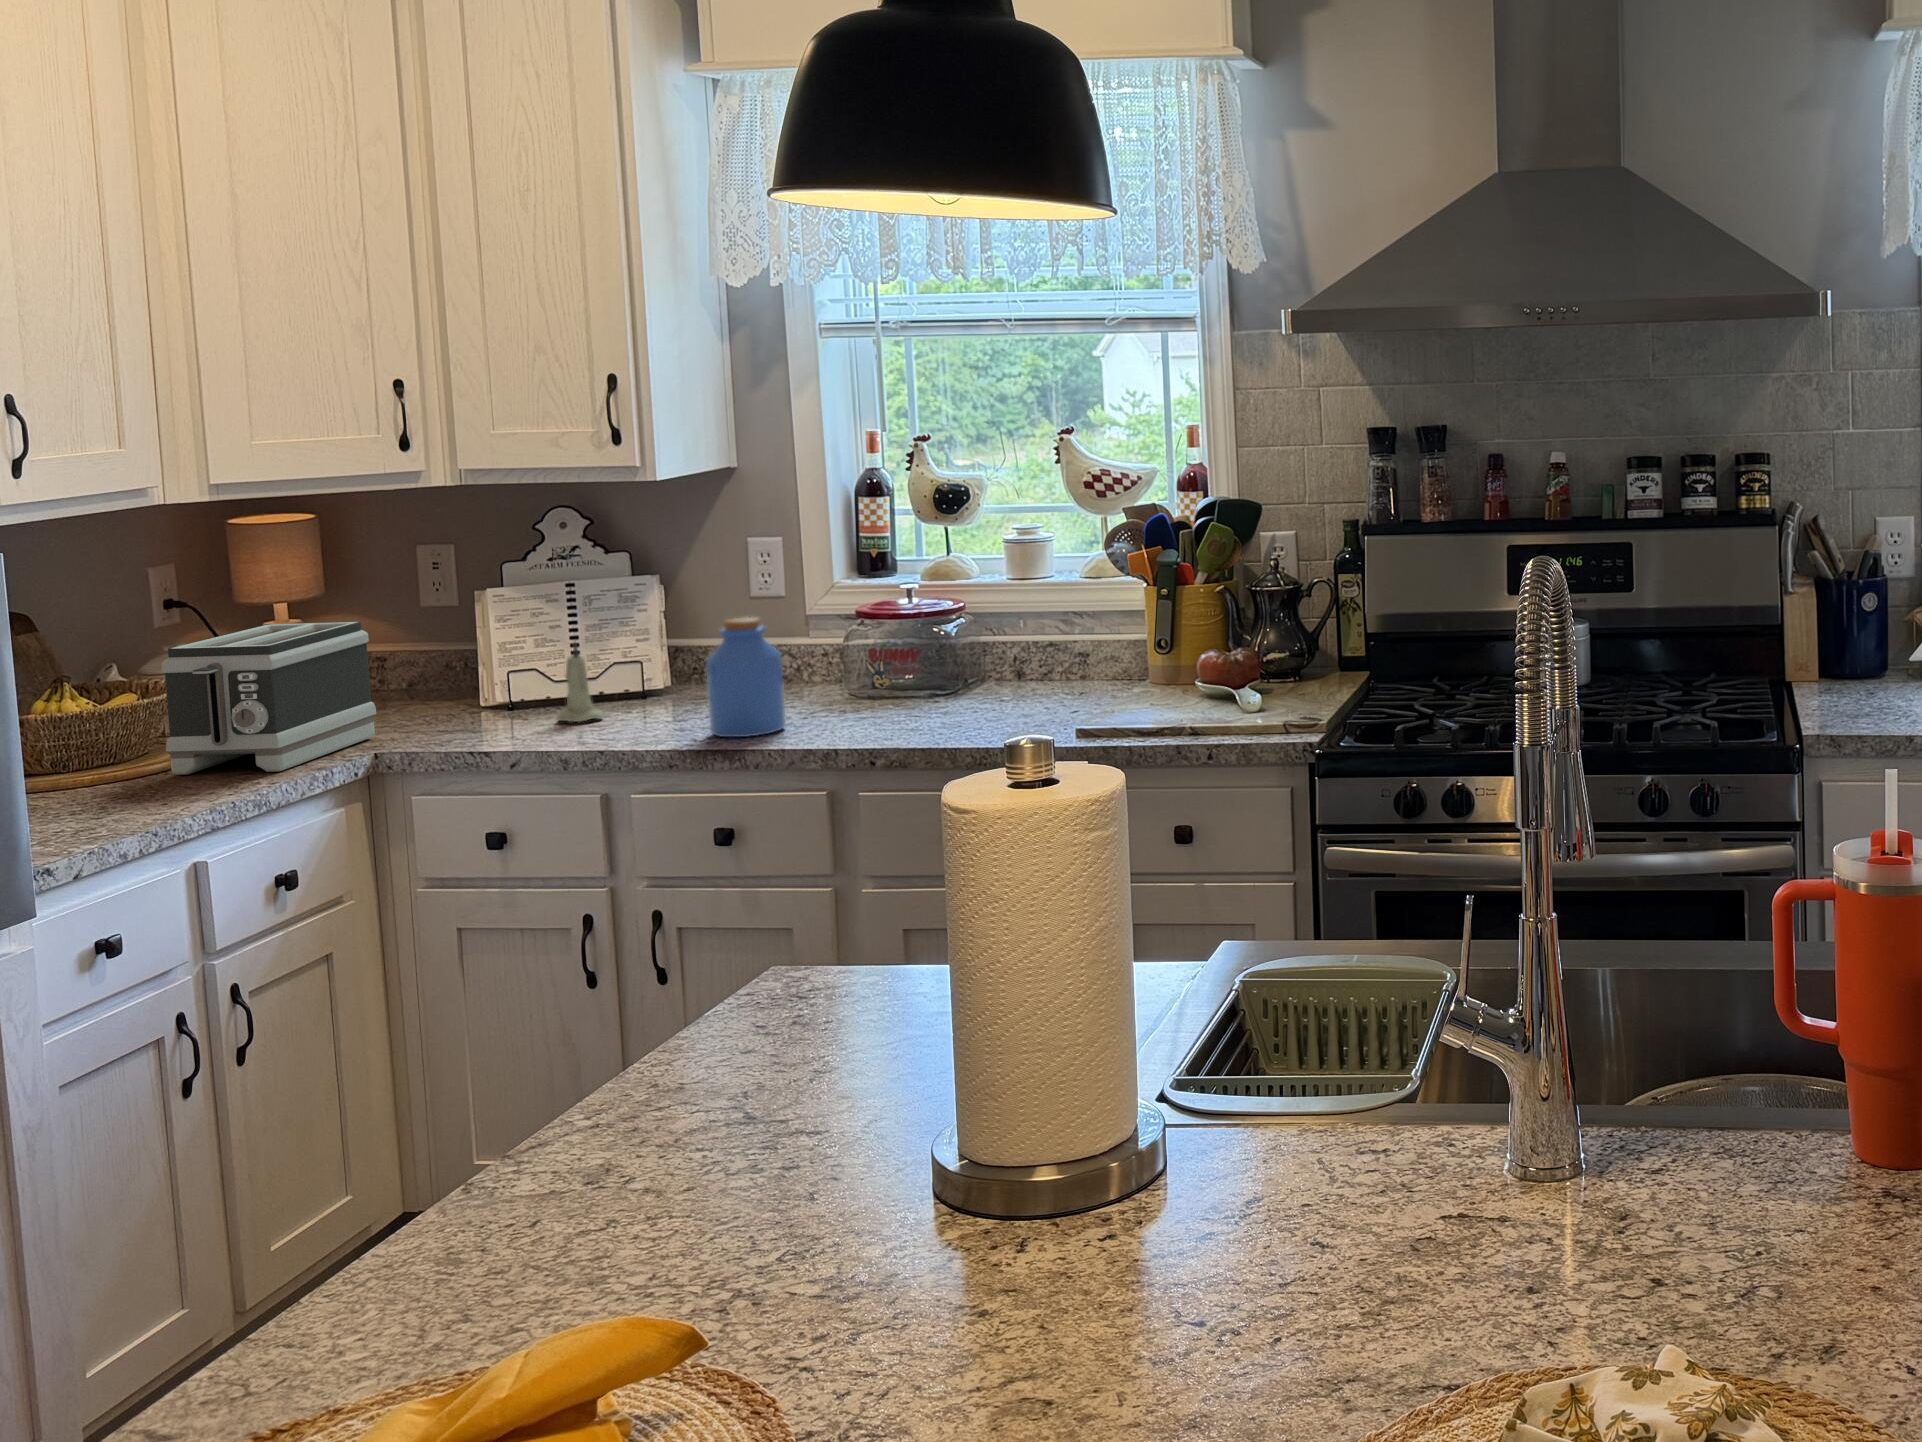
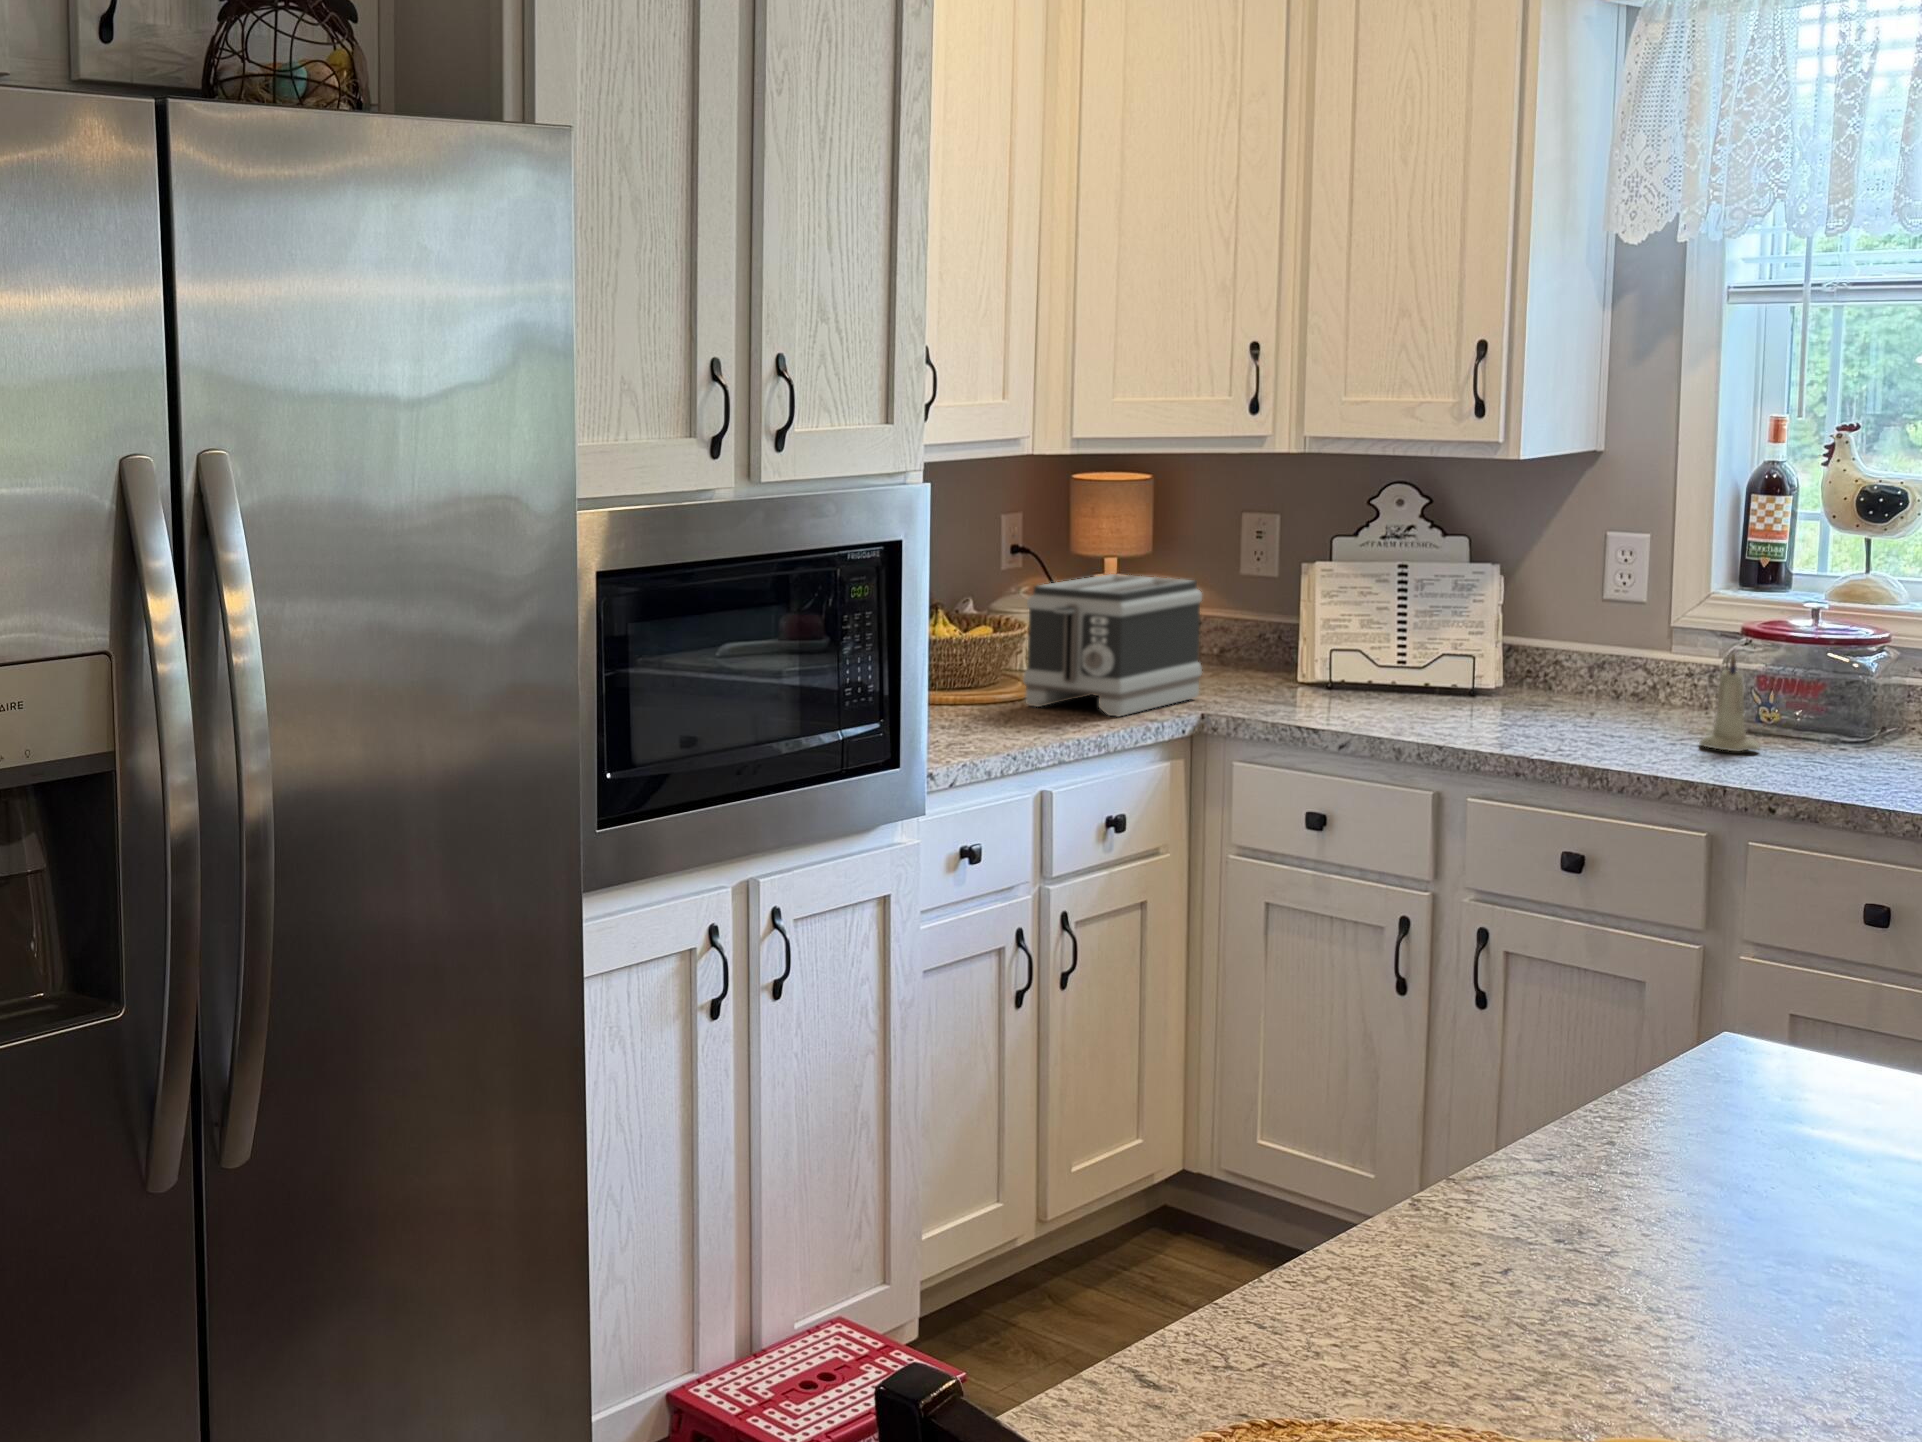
jar: present [706,617,785,737] -> none [1558,619,1654,756]
candle: present [557,644,604,722] -> present [1700,655,1760,751]

